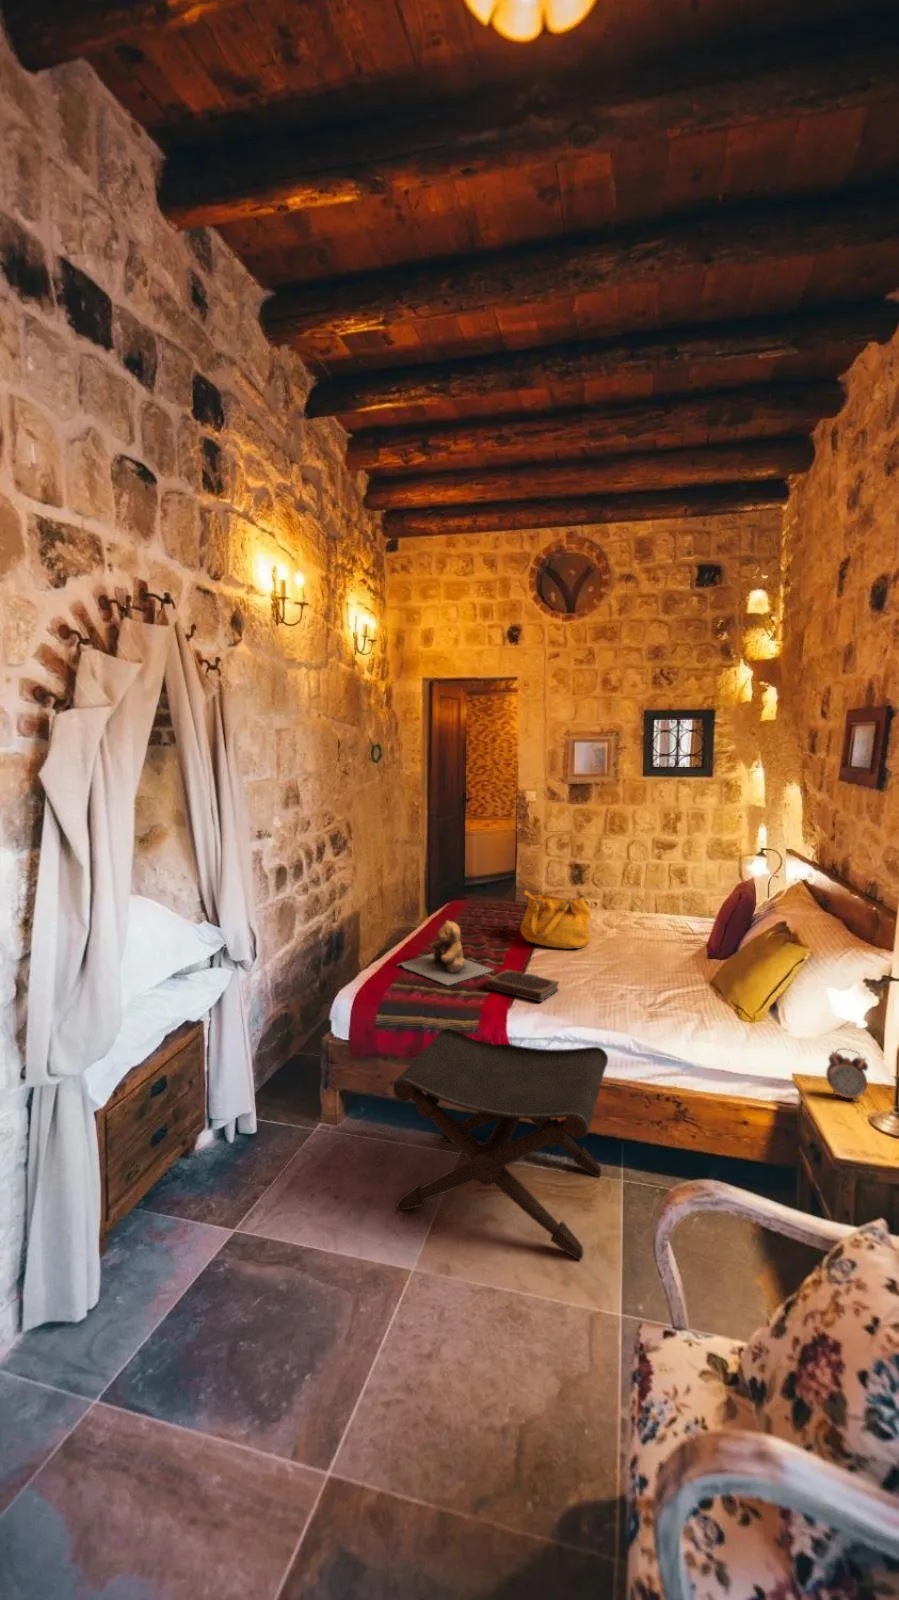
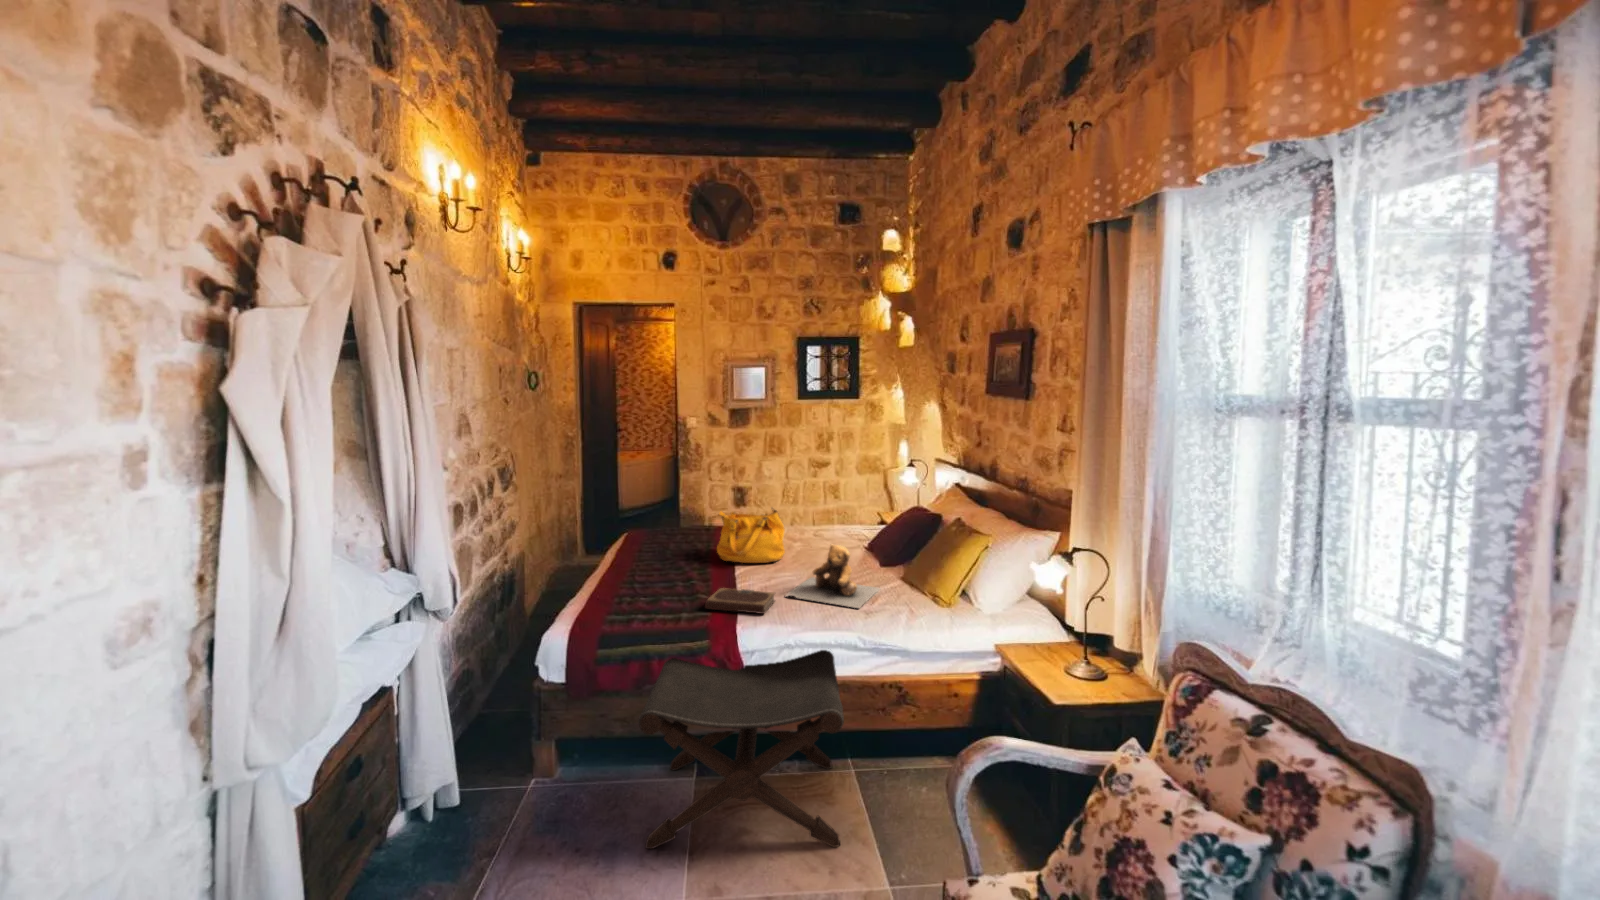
teddy bear: present [399,921,493,985] -> present [786,545,880,608]
alarm clock: present [826,1048,868,1099] -> none [1021,612,1053,655]

